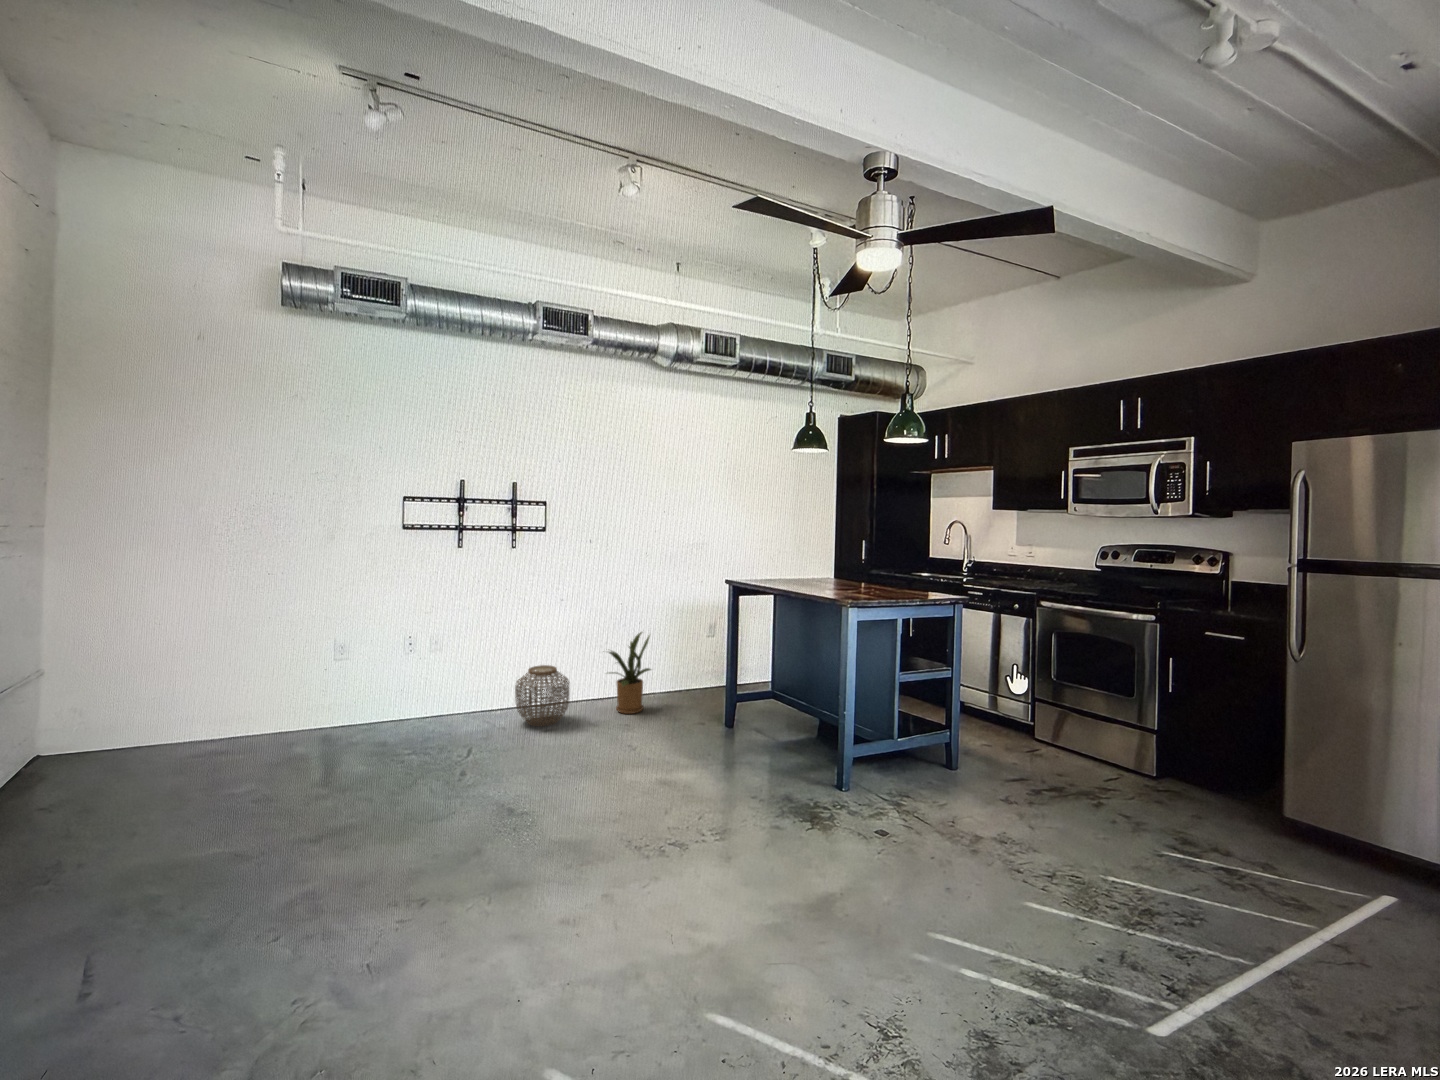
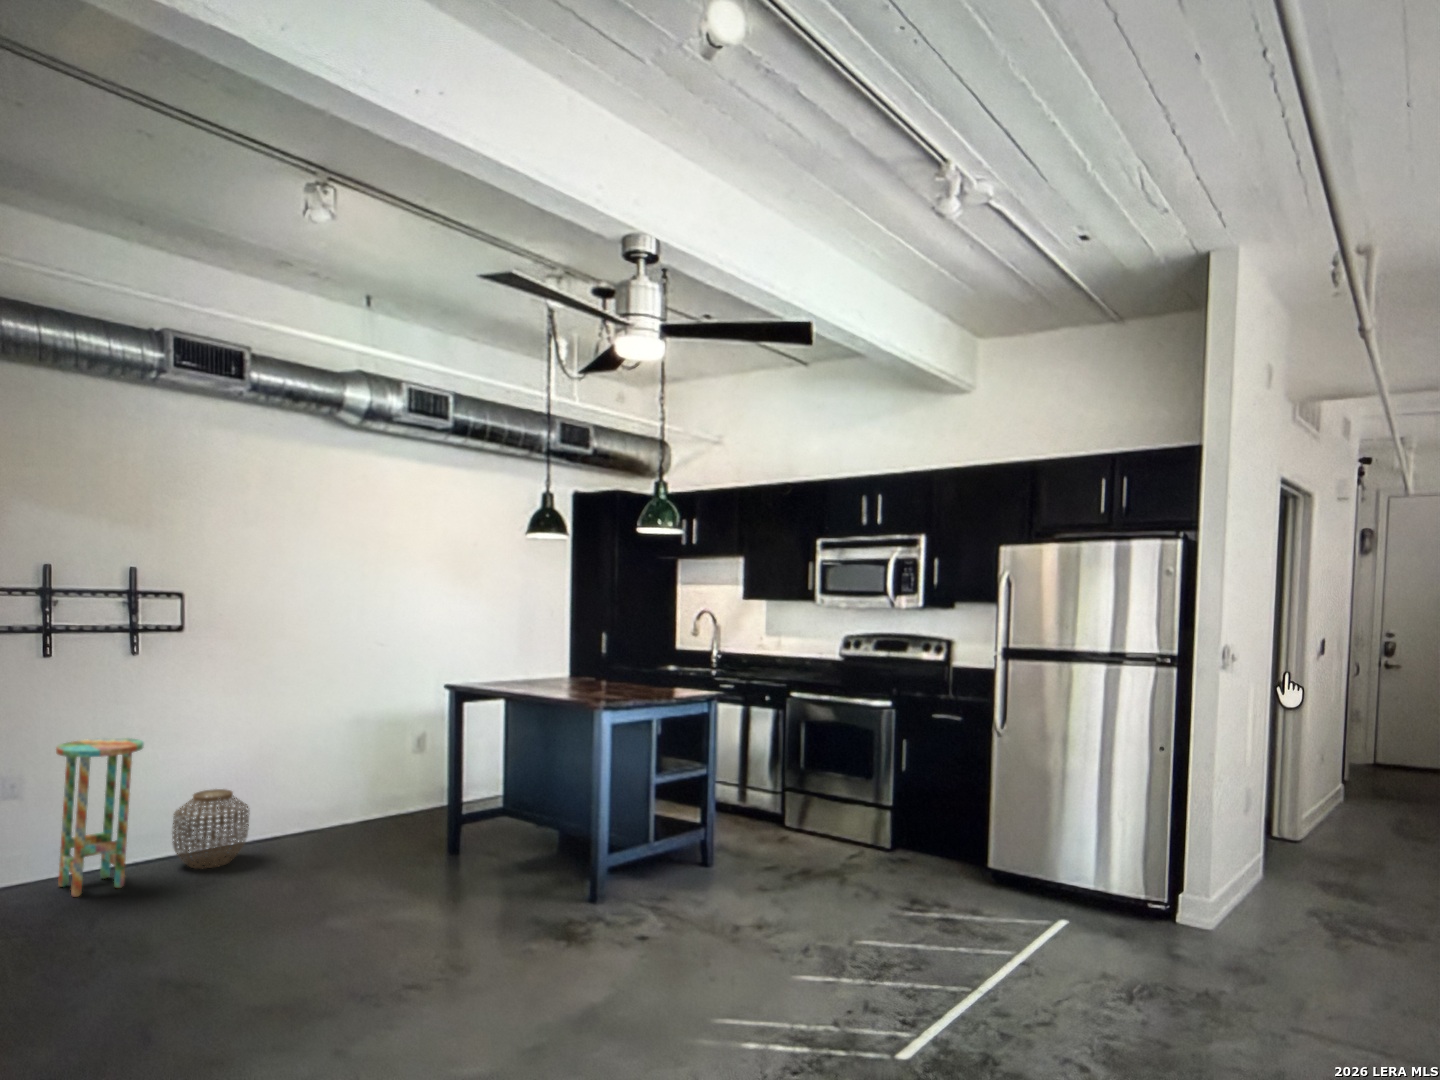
side table: none [430,624,489,743] -> present [56,738,144,897]
house plant: present [609,632,651,714] -> none [292,742,359,846]

